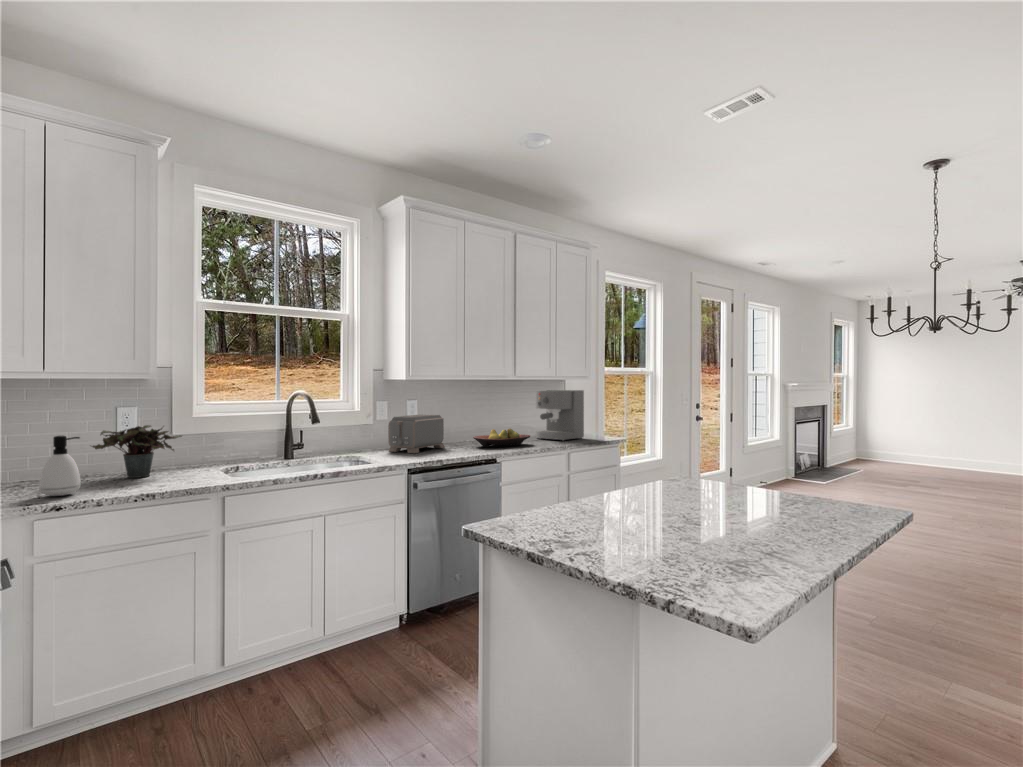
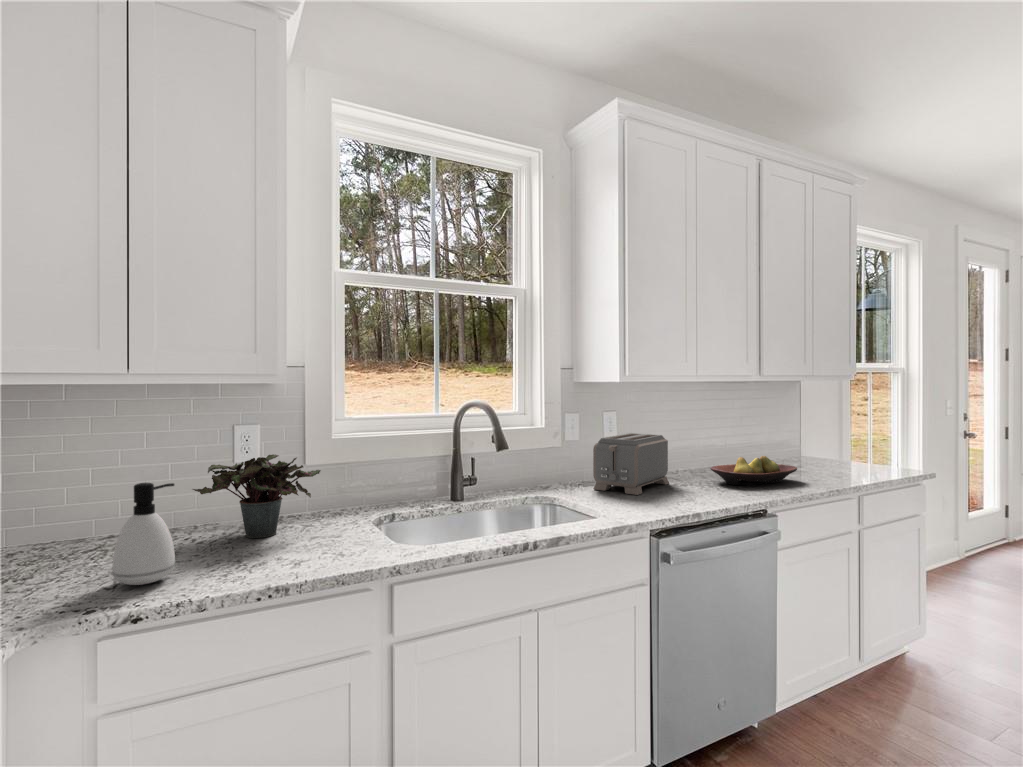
coffee maker: present [536,390,584,441] -> none [784,397,861,474]

